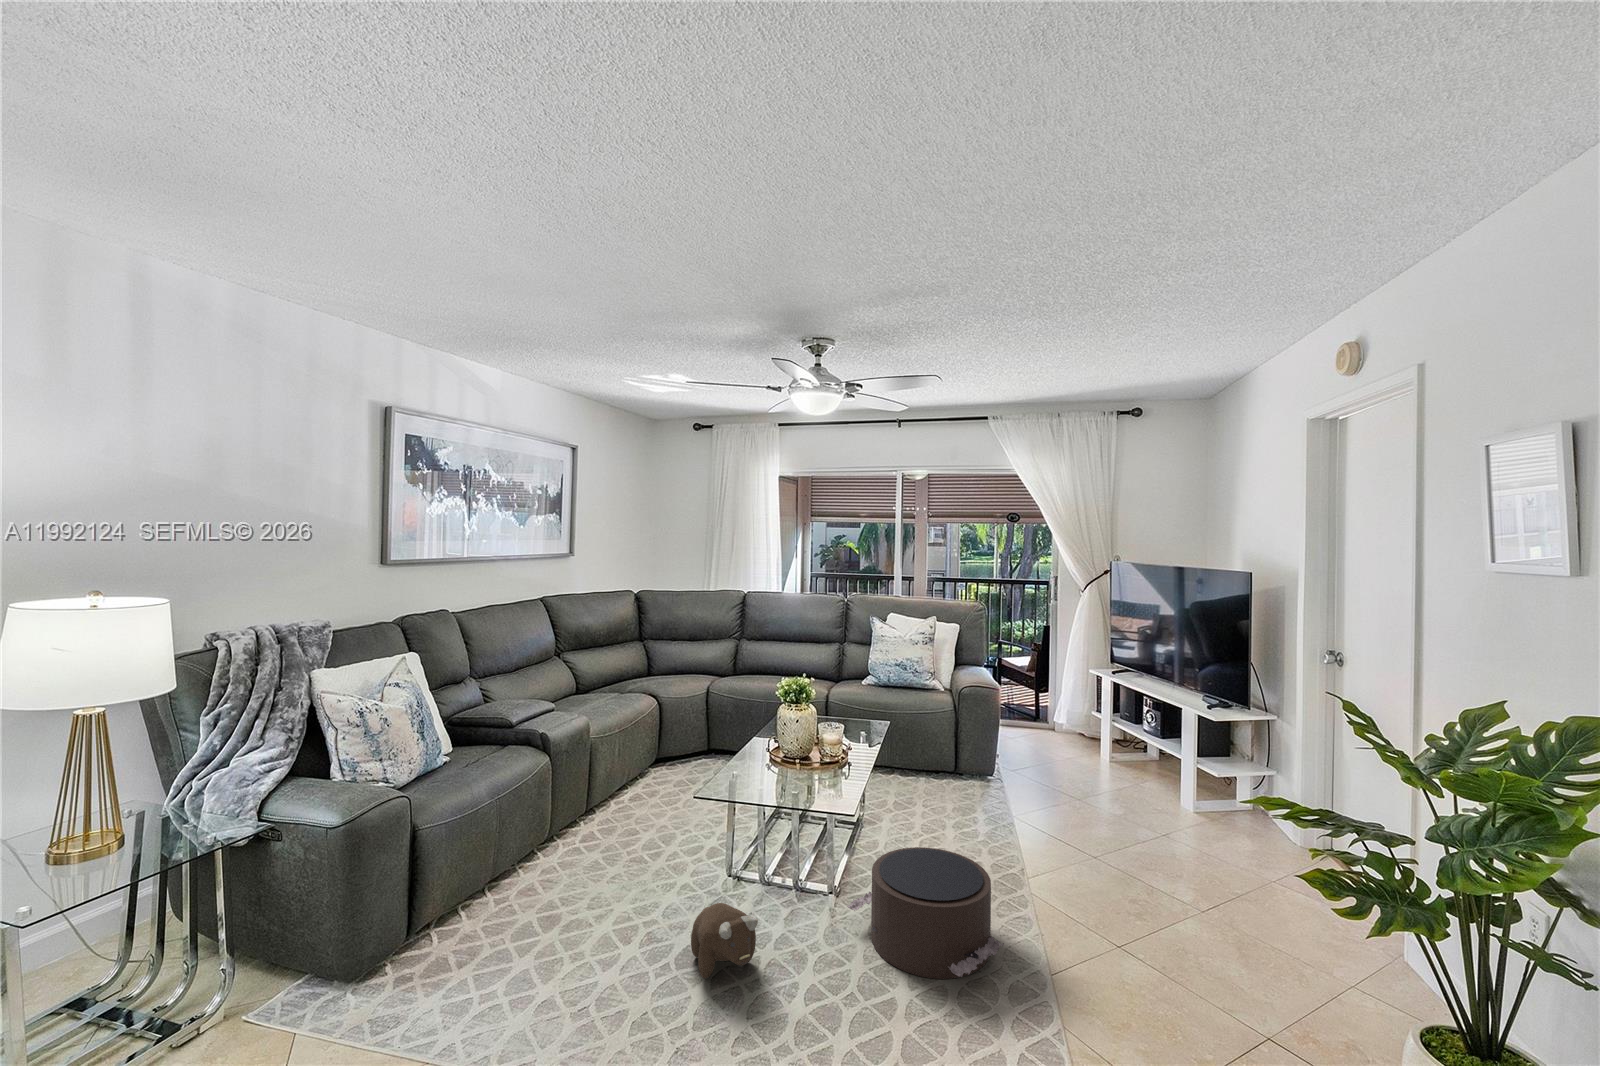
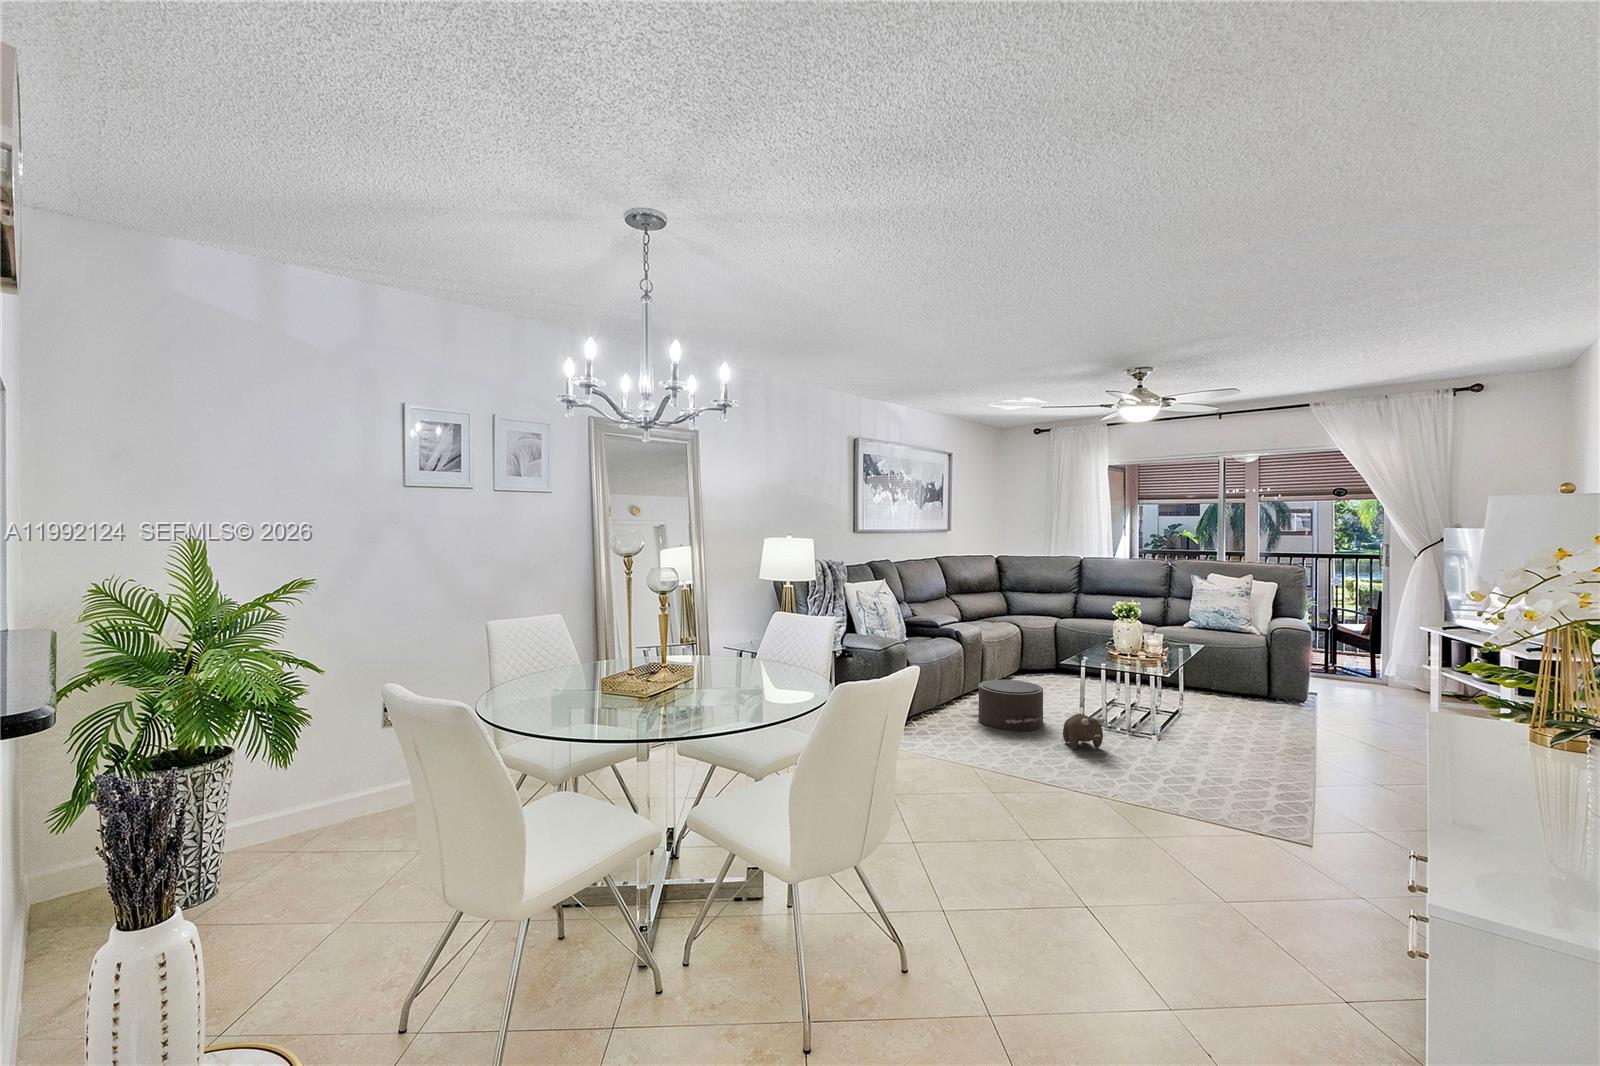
pouf: present [847,847,1004,979] -> present [971,680,1043,730]

